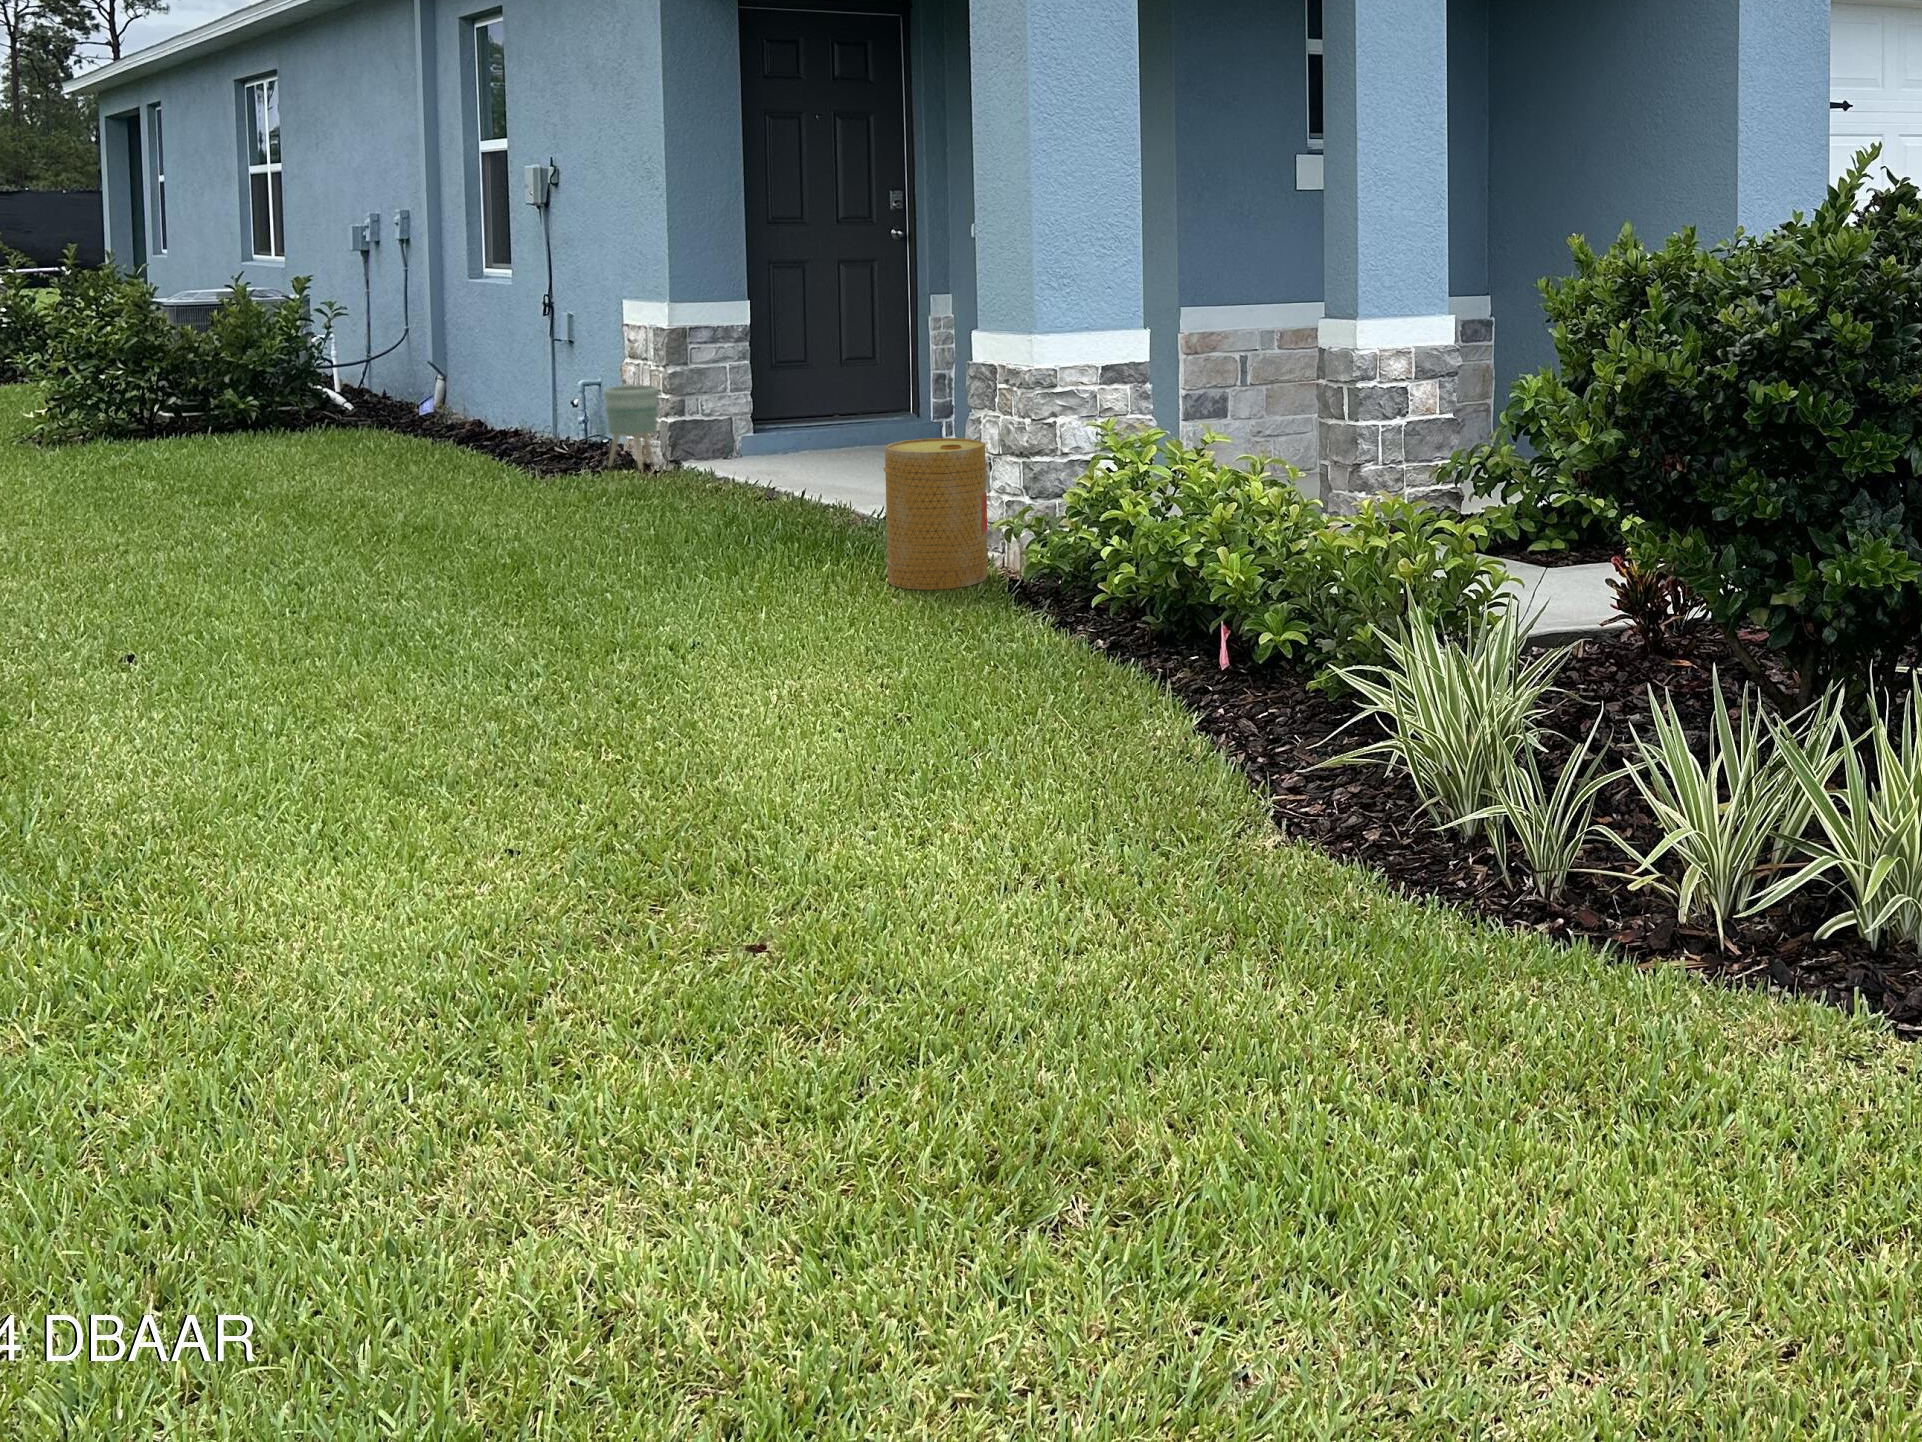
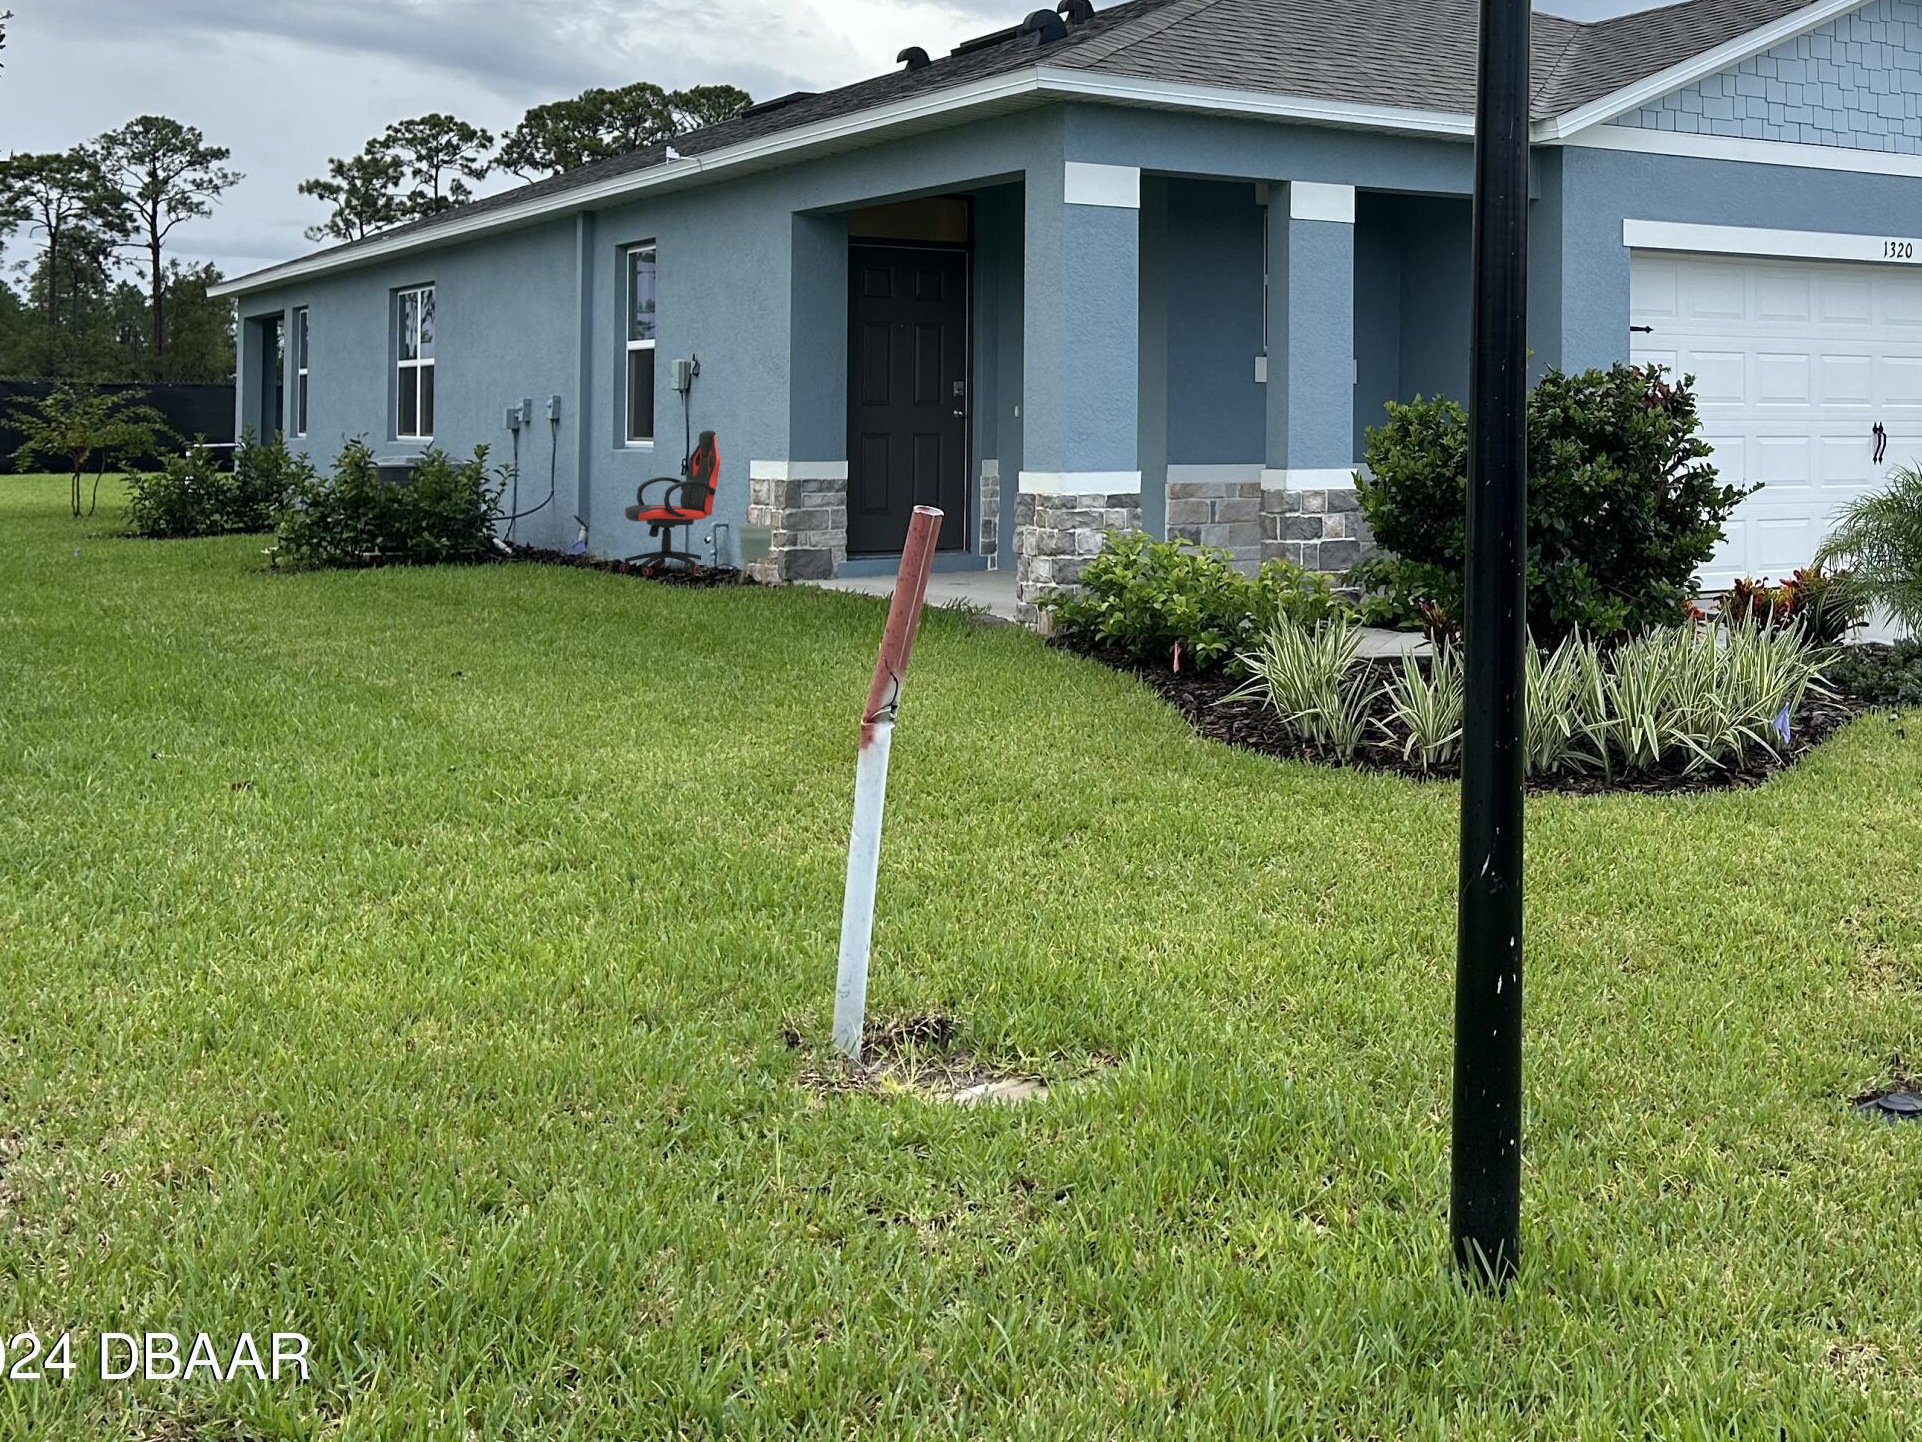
chair: none [459,259,590,454] -> present [619,431,721,576]
basket: present [884,438,989,590] -> none [960,544,1030,642]

